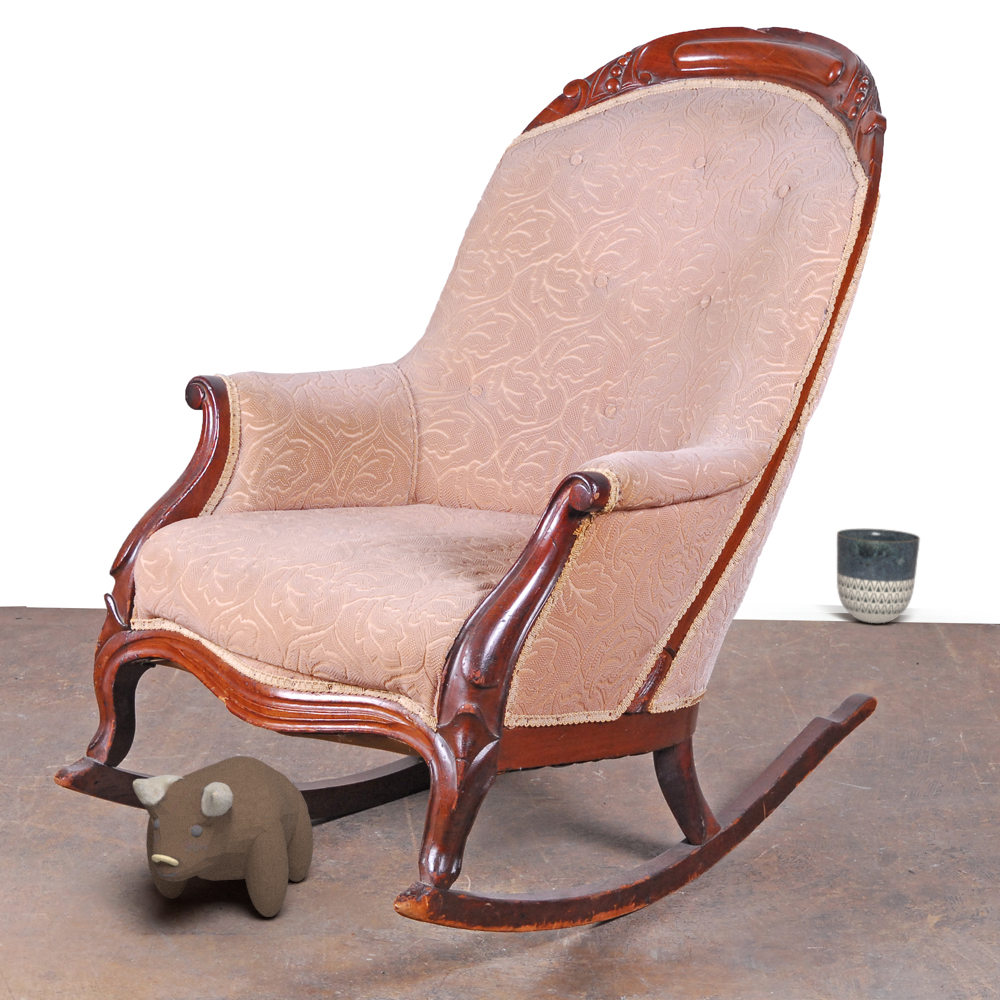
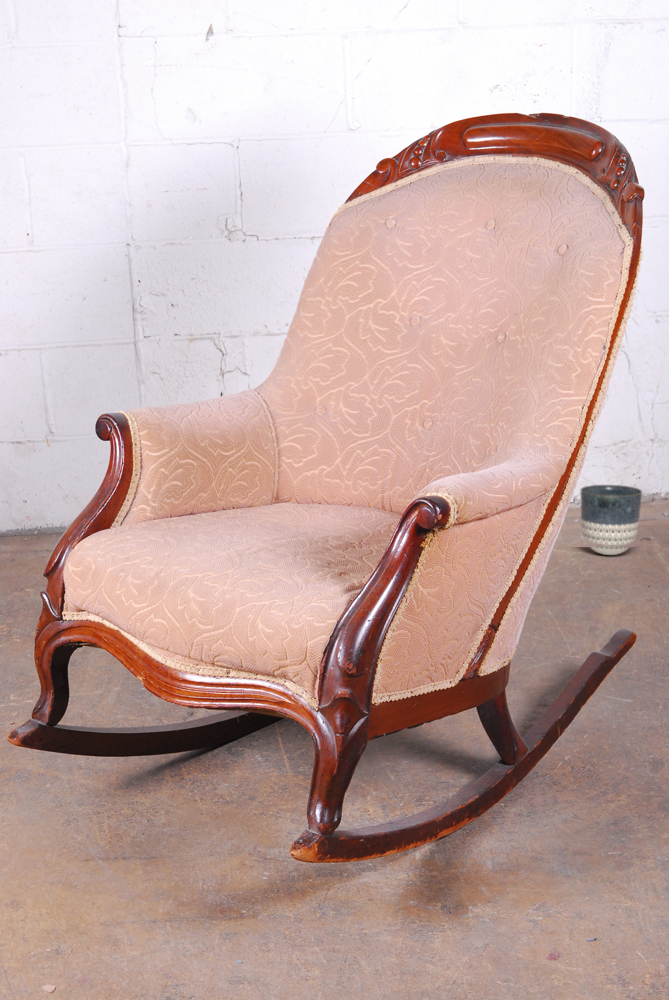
plush toy: present [133,756,313,917] -> none [72,715,214,842]

